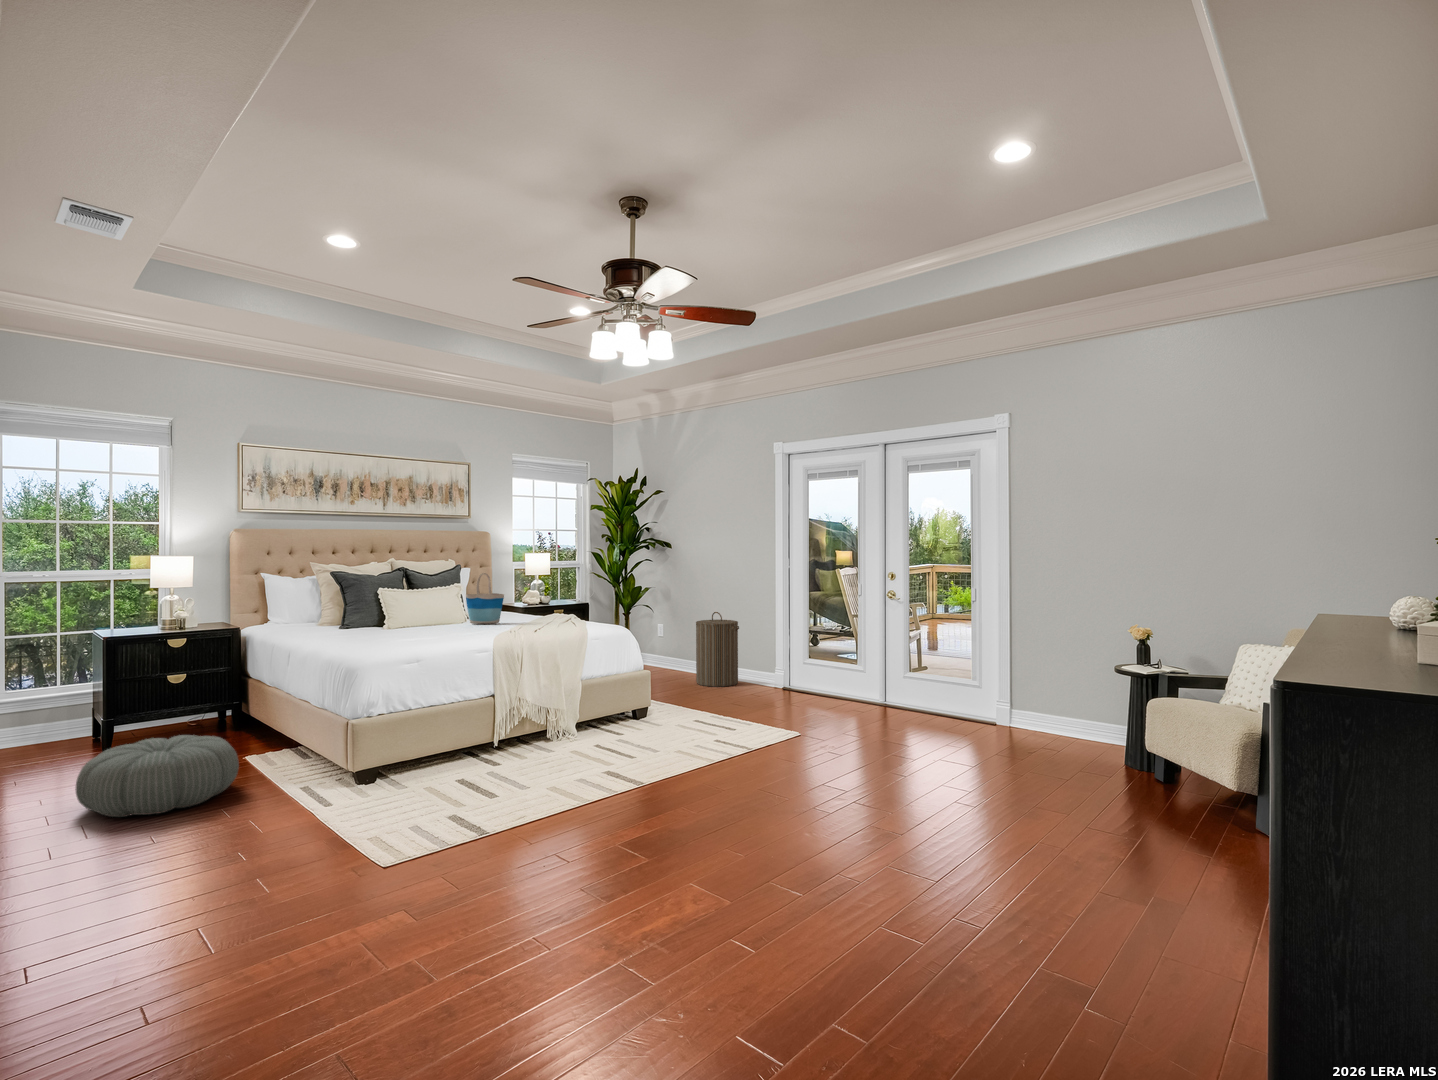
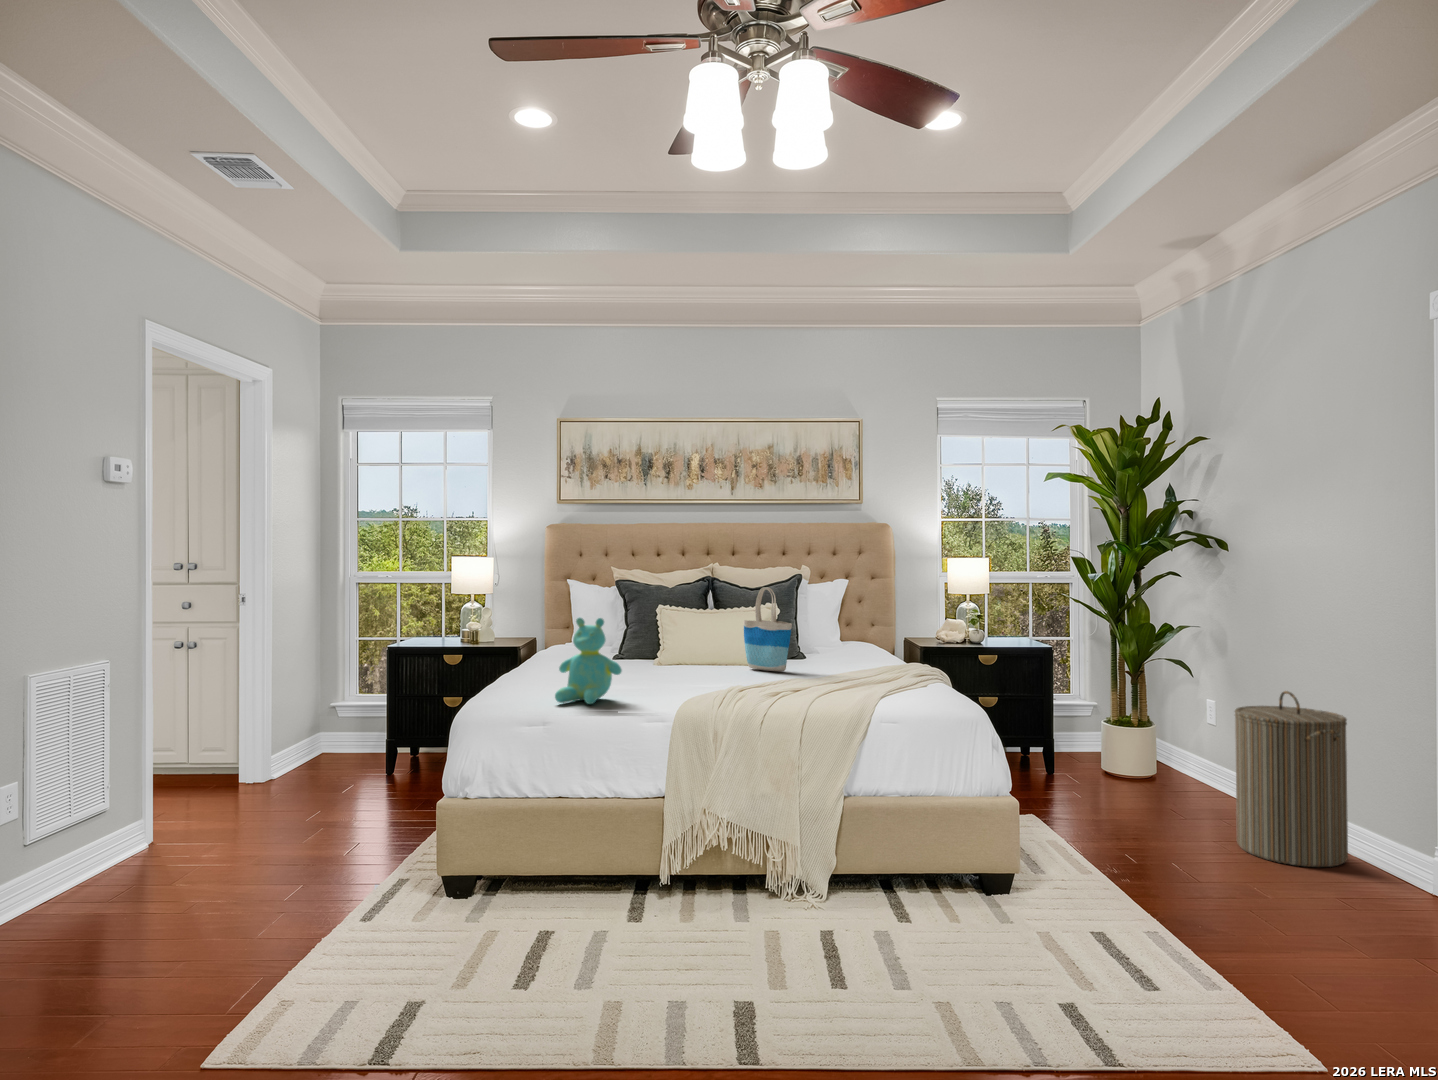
teddy bear: none [424,593,467,646] -> present [555,618,622,704]
pouf: present [75,735,239,817] -> none [177,774,356,873]

